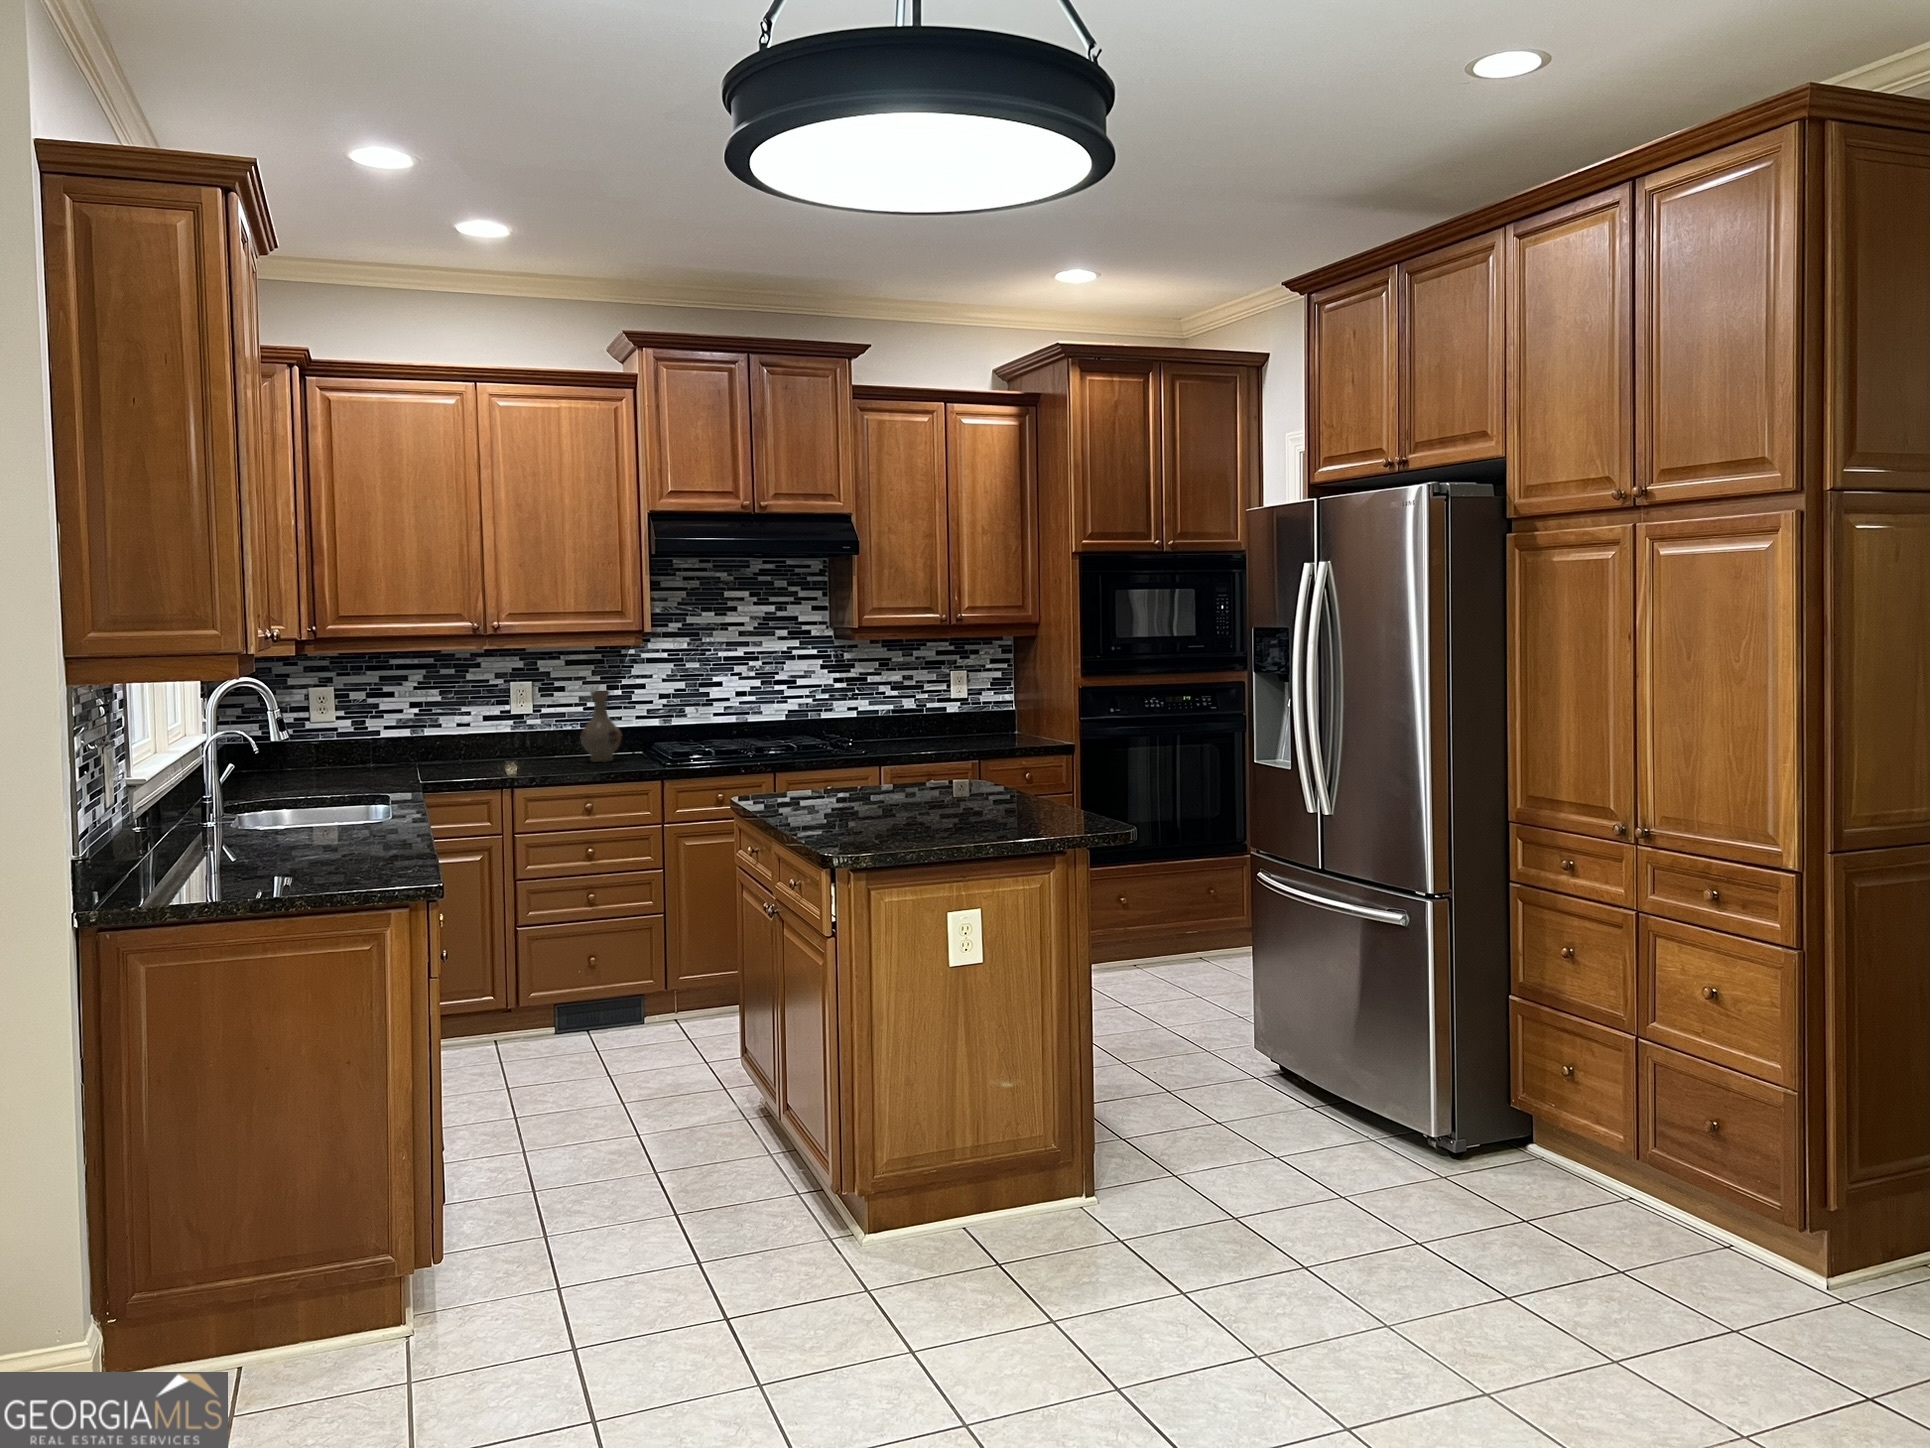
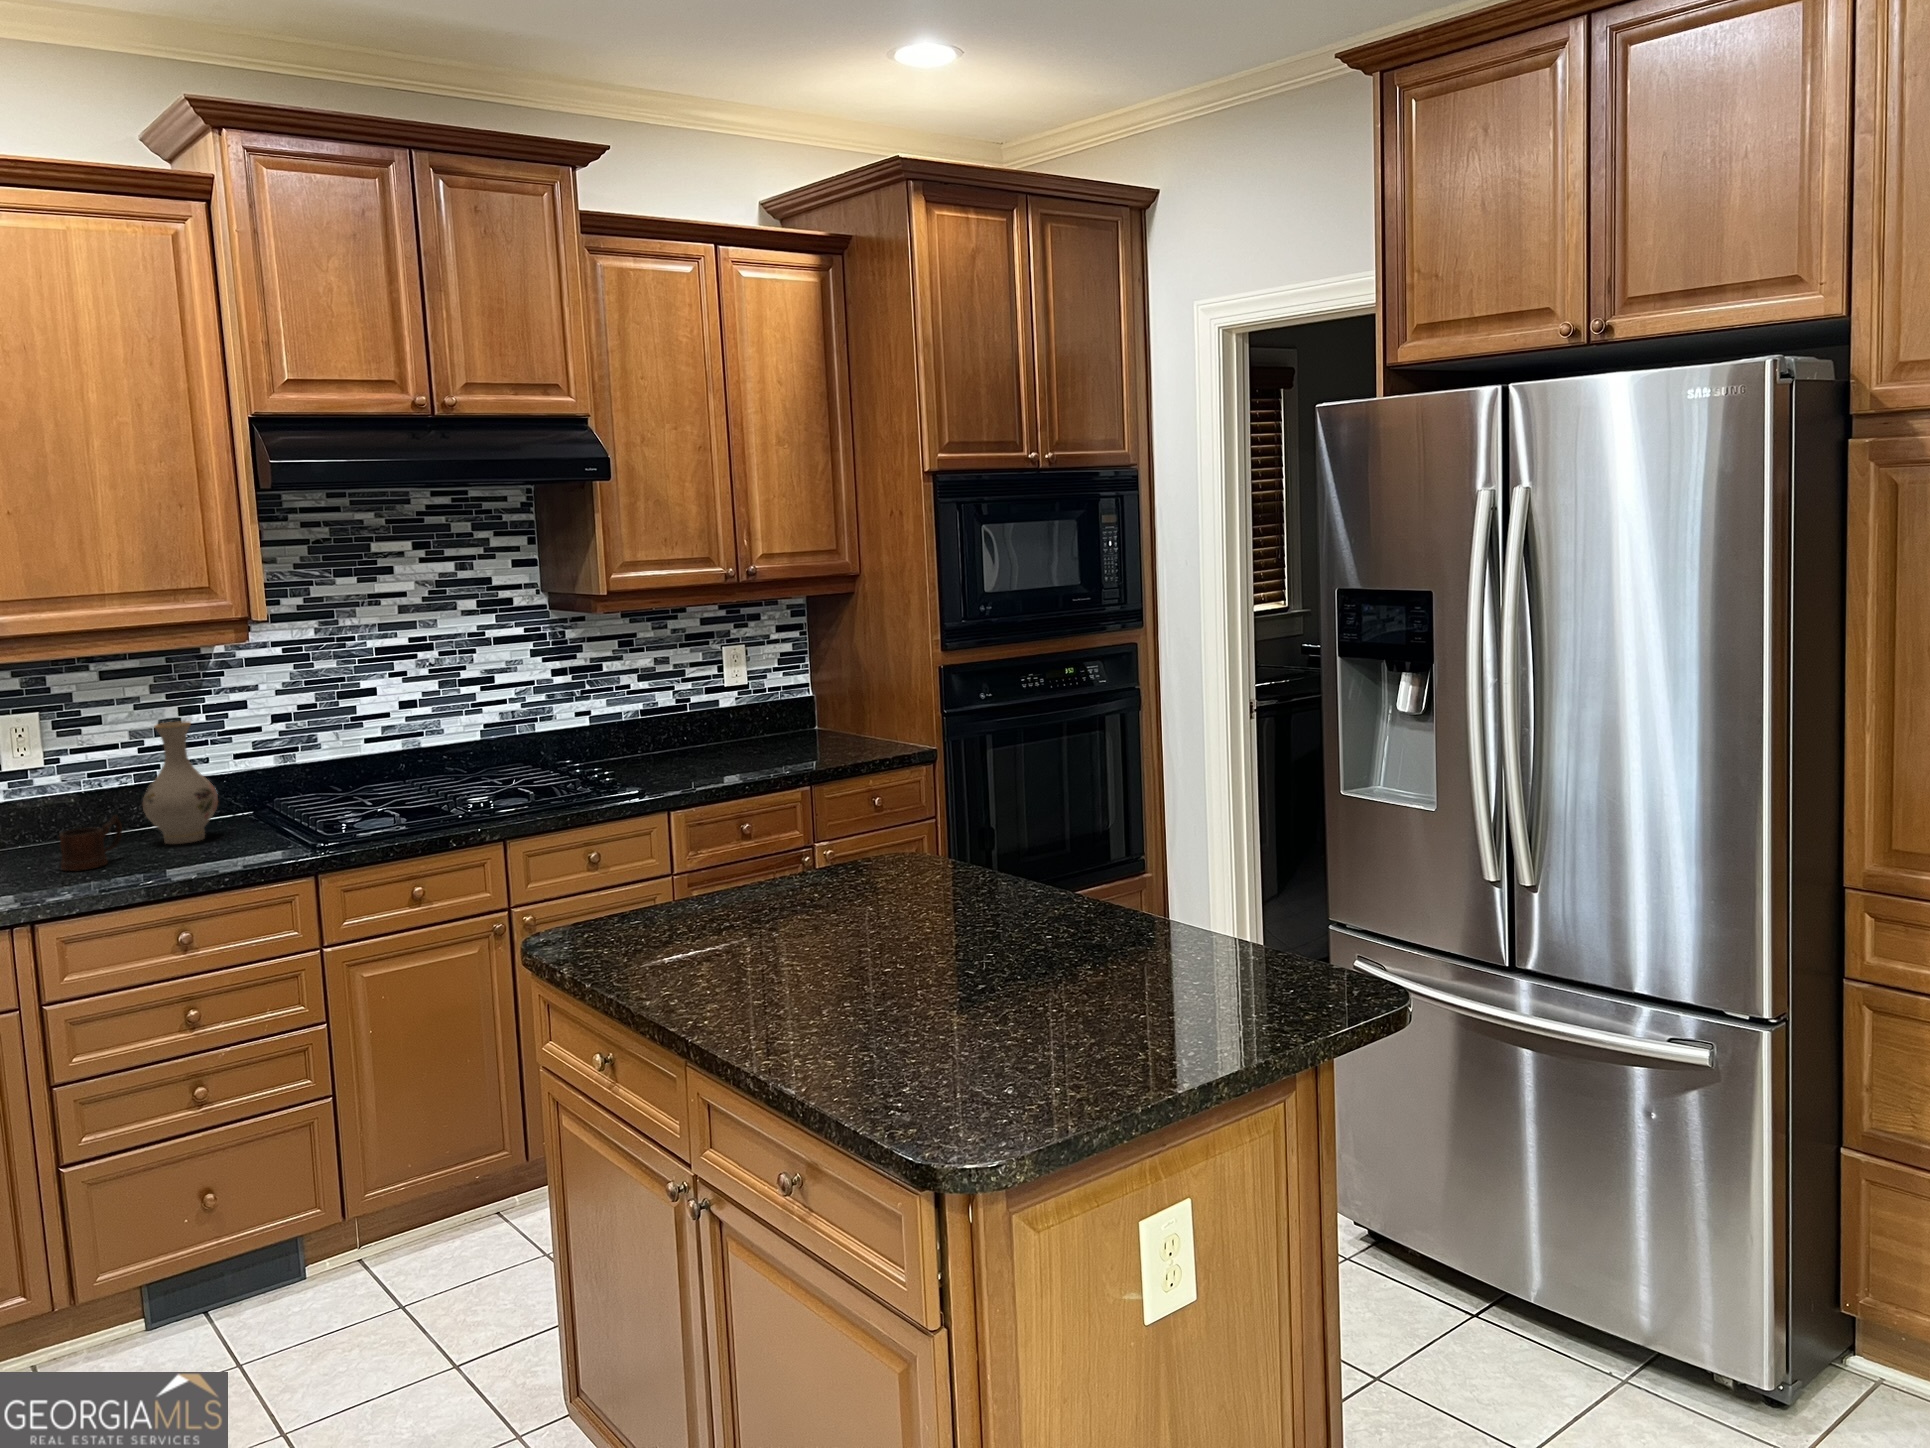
mug: none [534,740,567,768] -> present [59,815,122,871]

